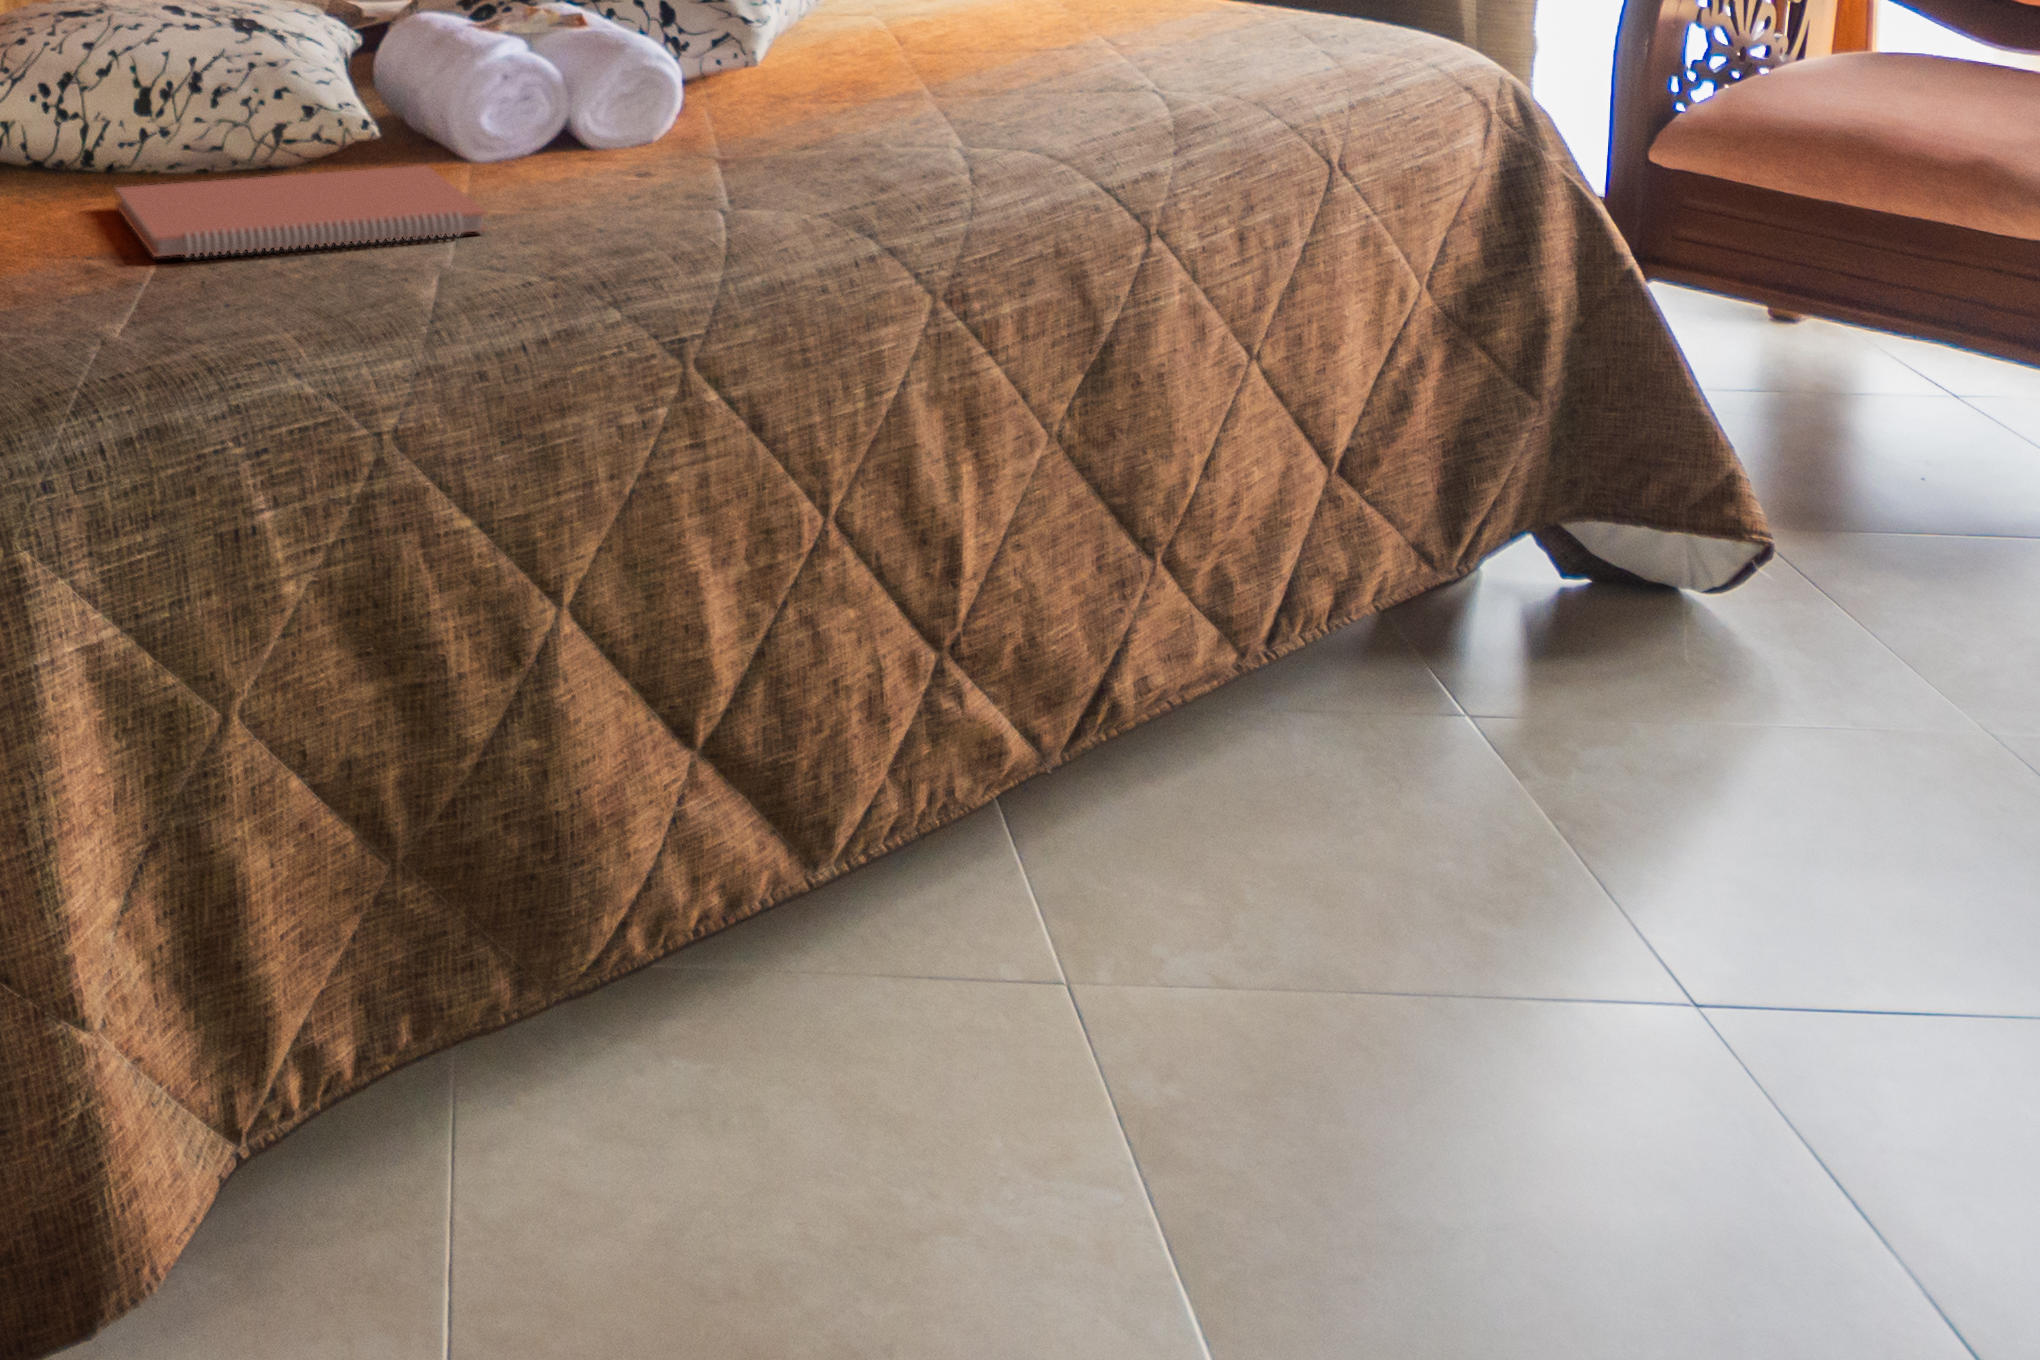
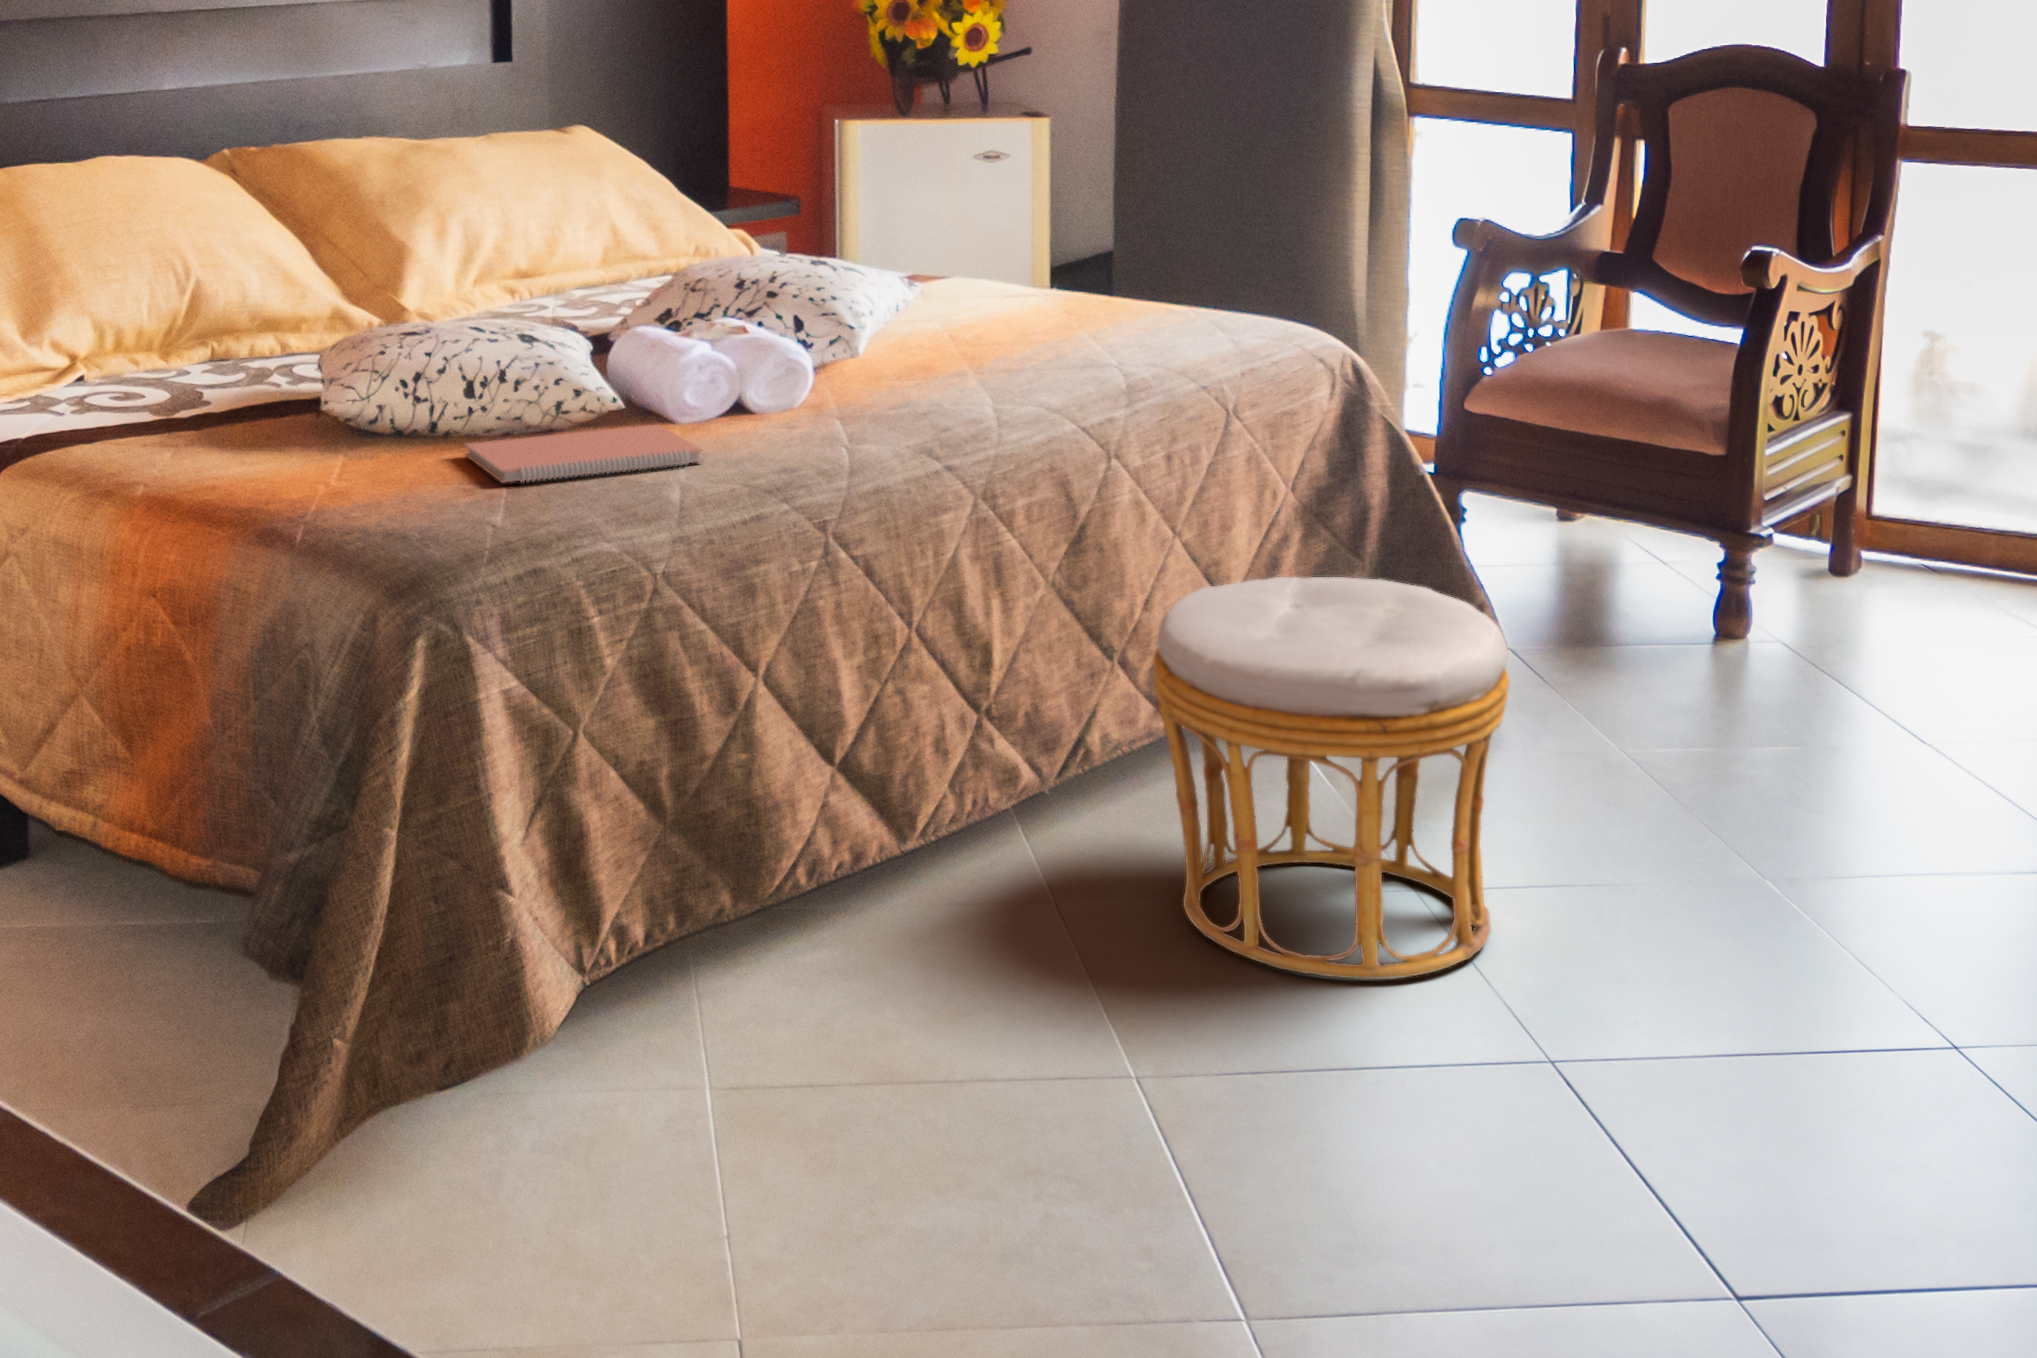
ottoman: none [1233,448,1883,1207] -> present [1153,577,1509,979]

